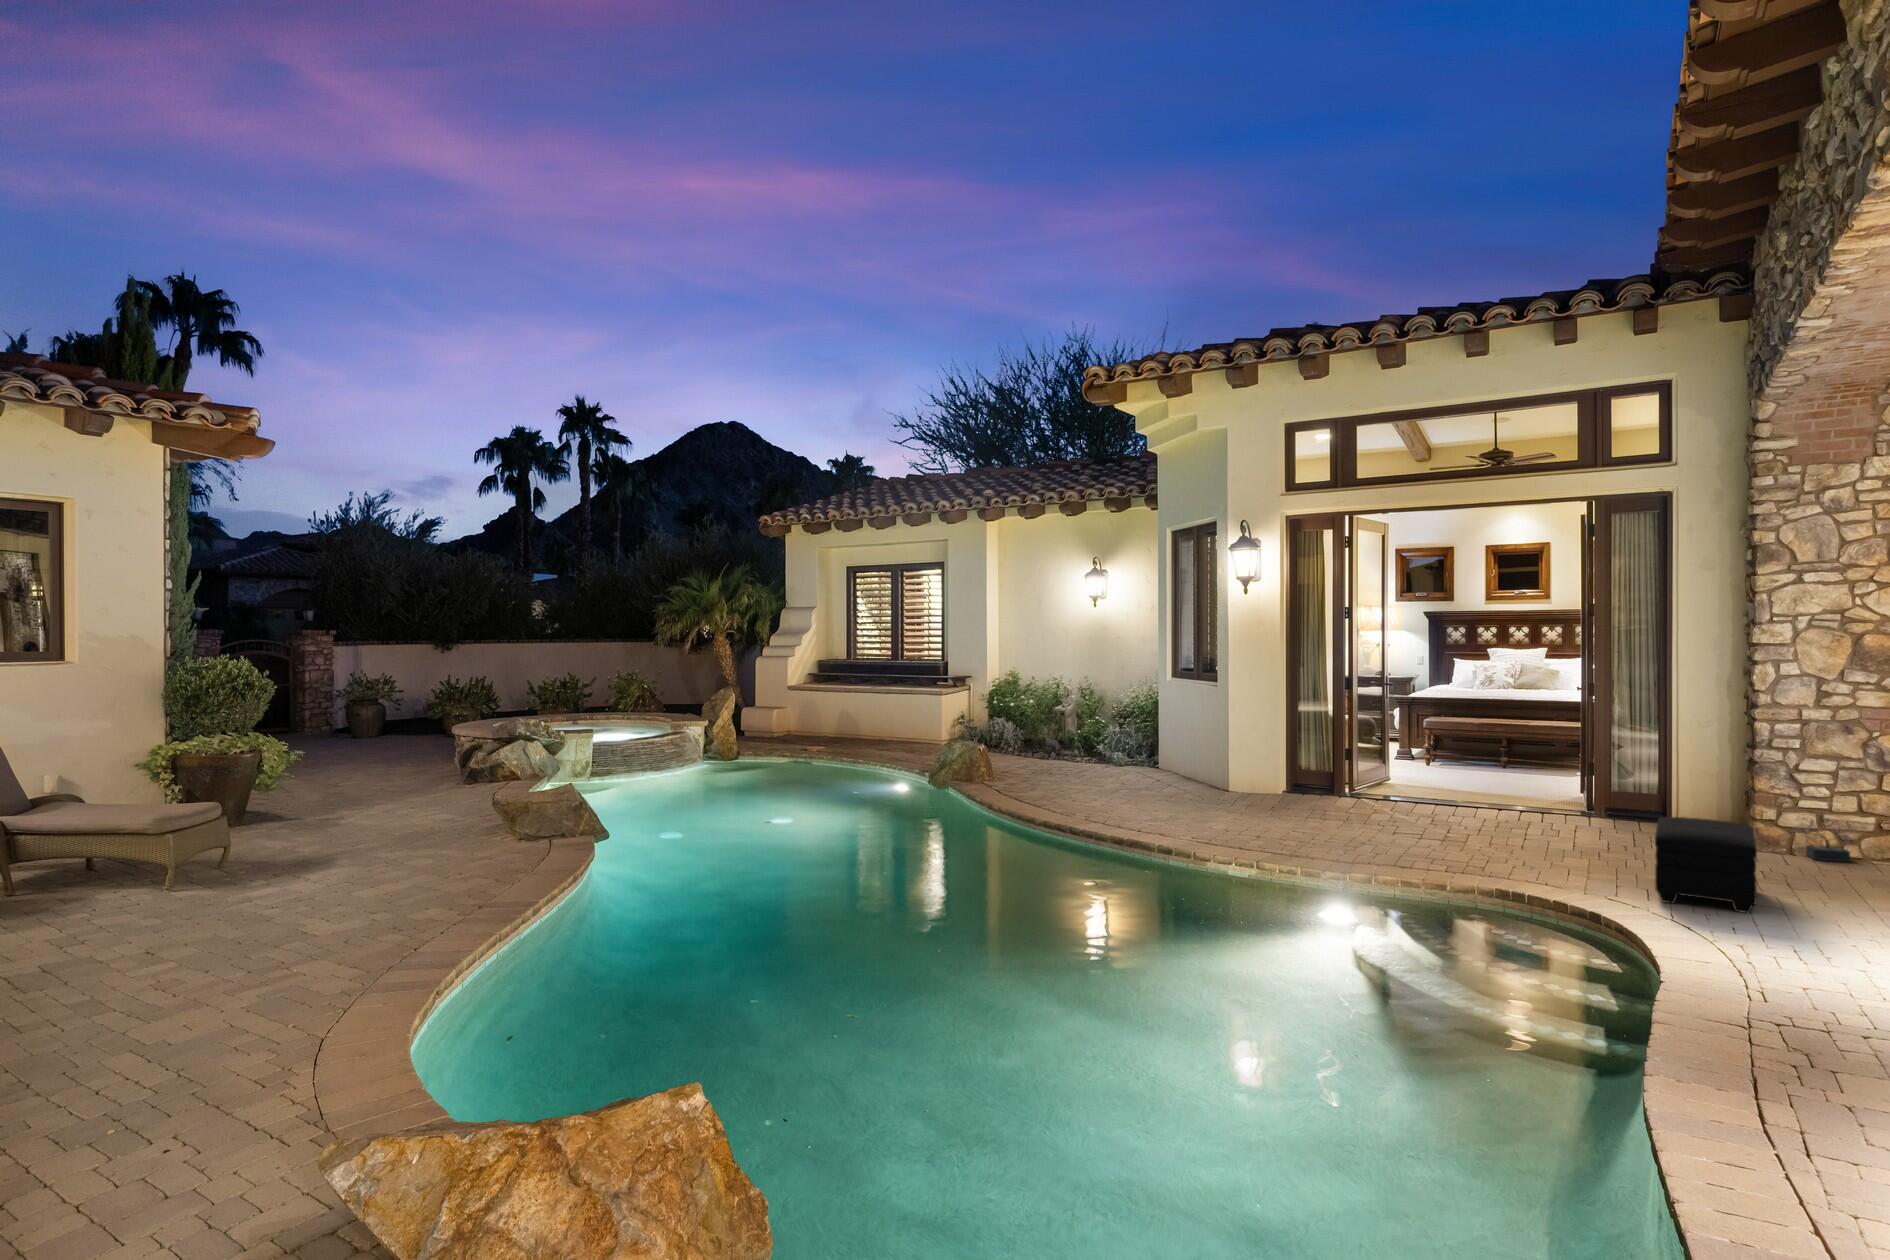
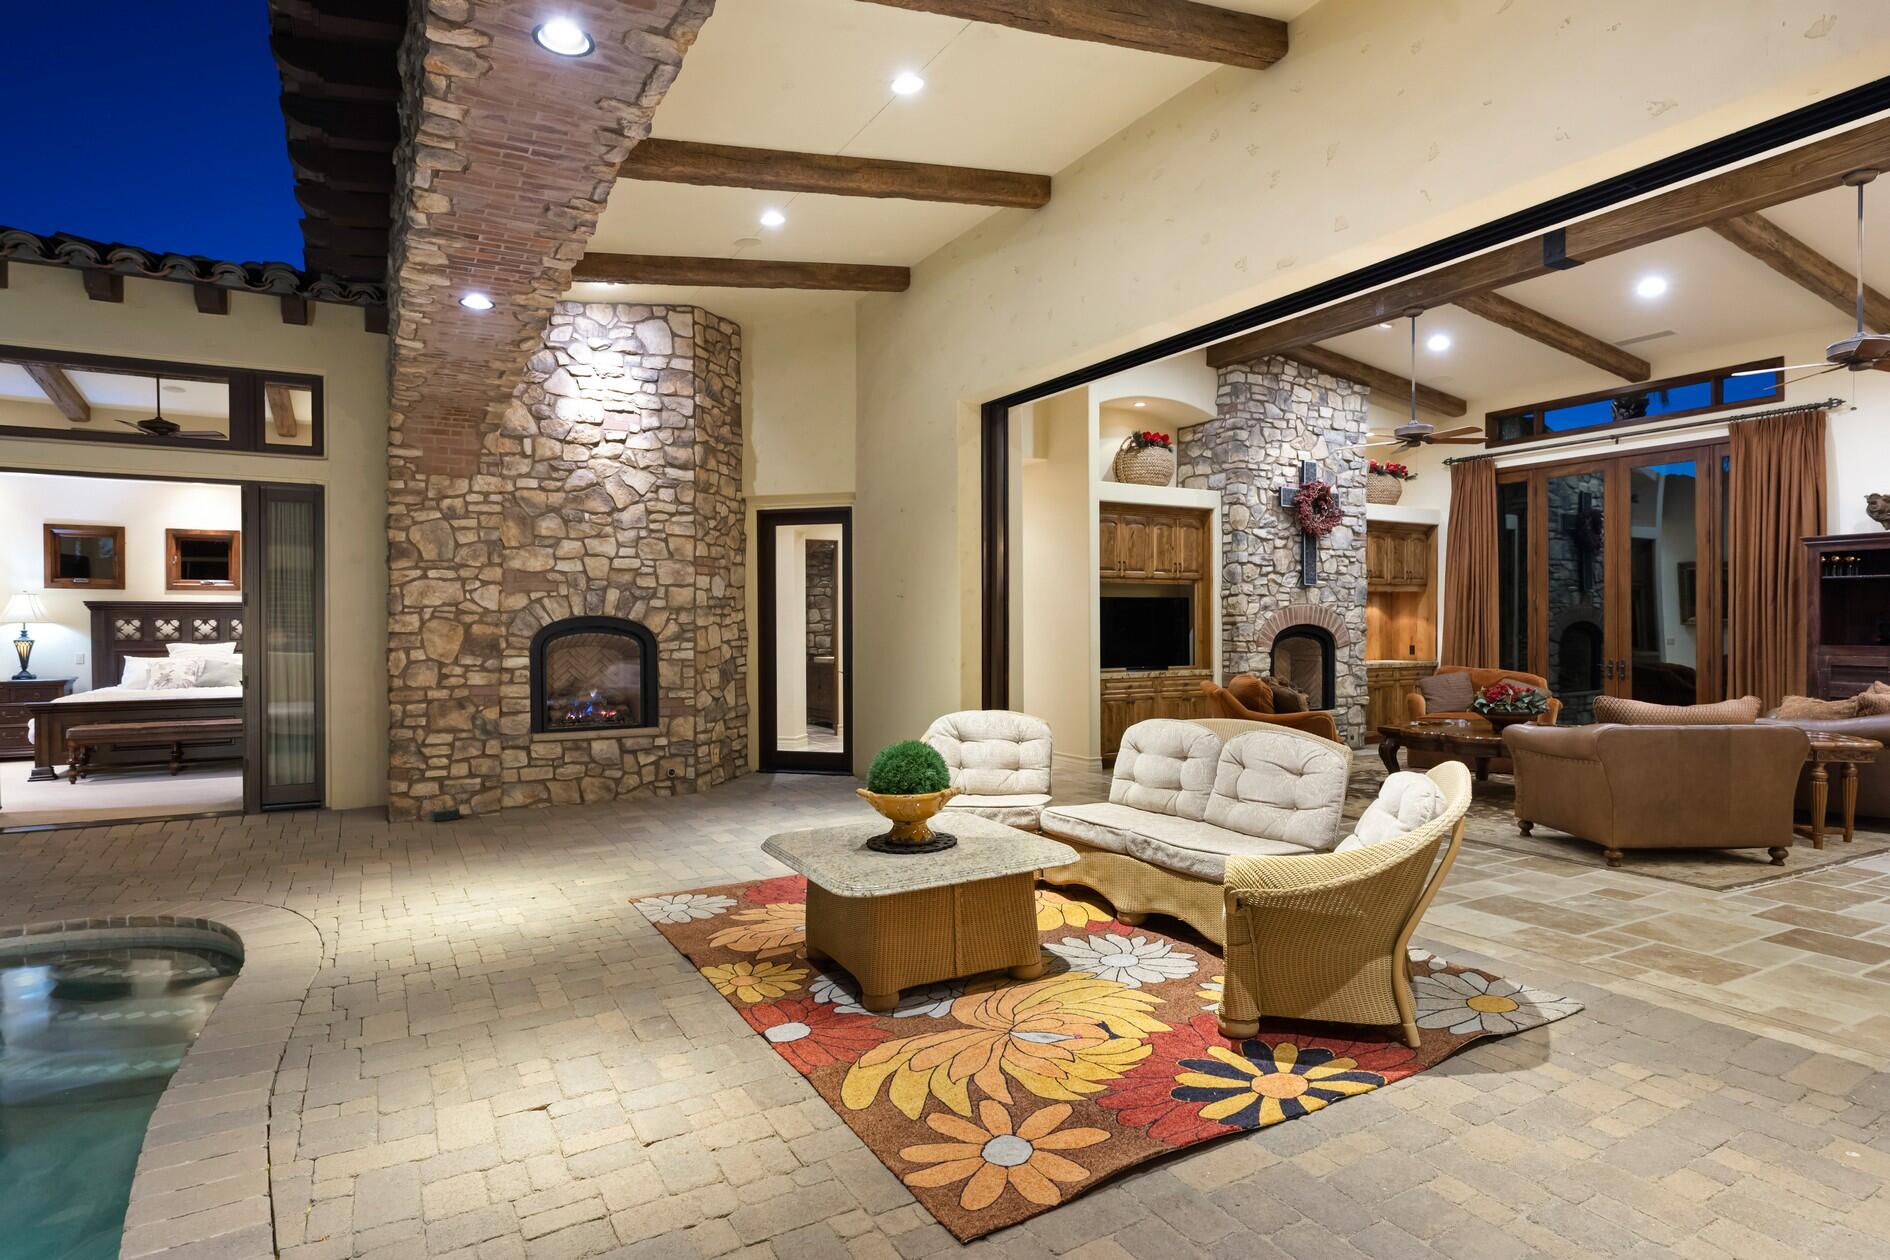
ottoman: present [1655,817,1757,913] -> none [267,800,367,892]

